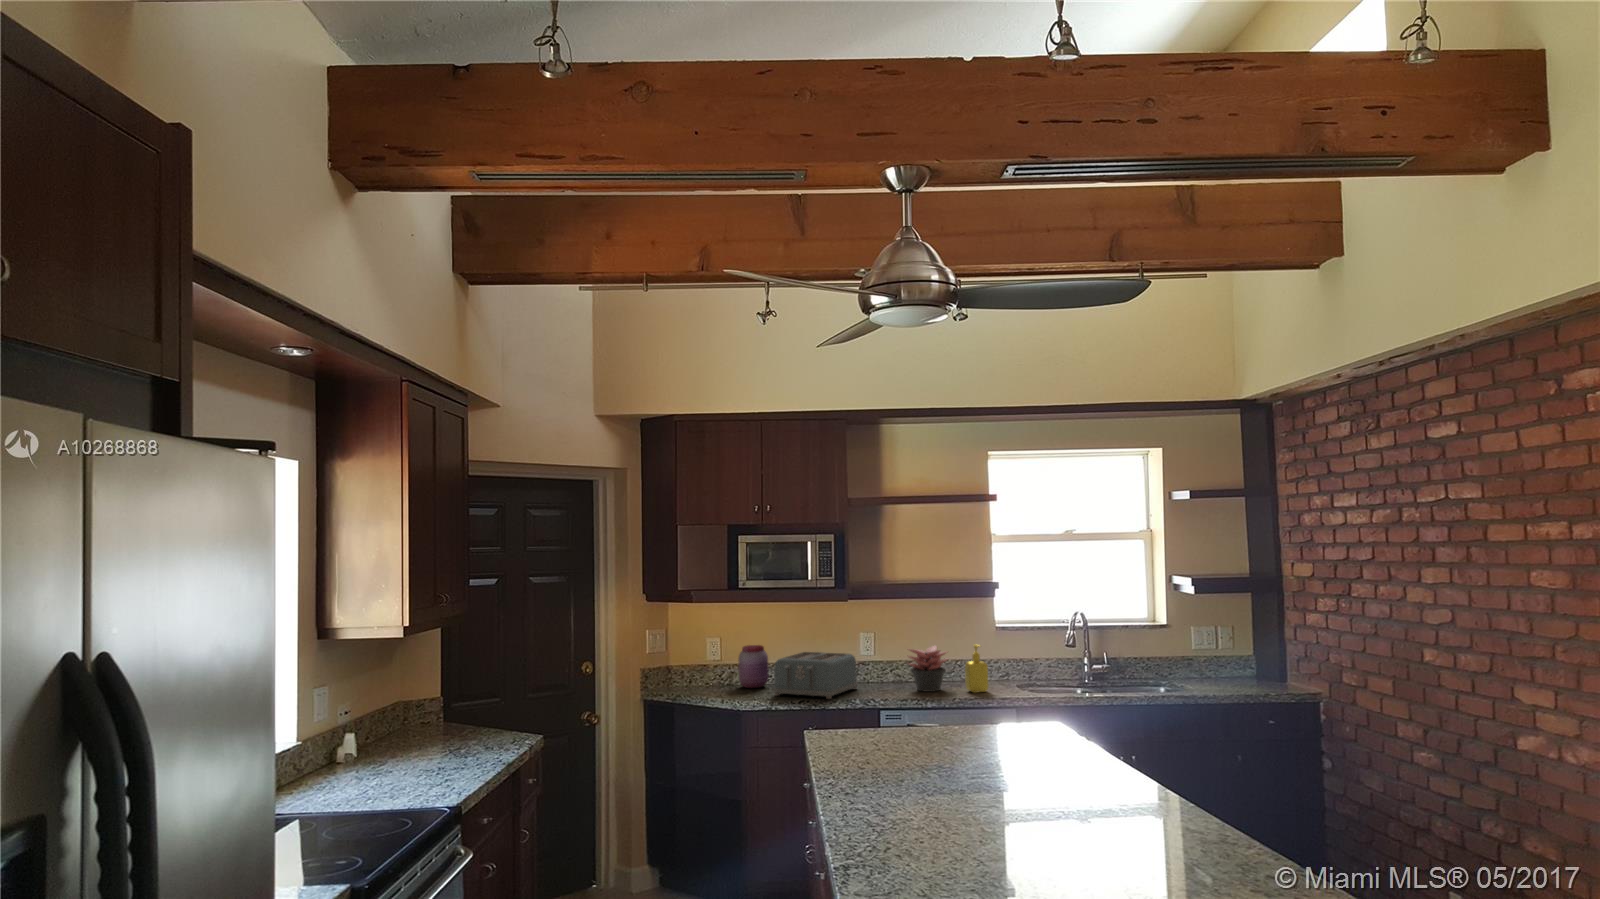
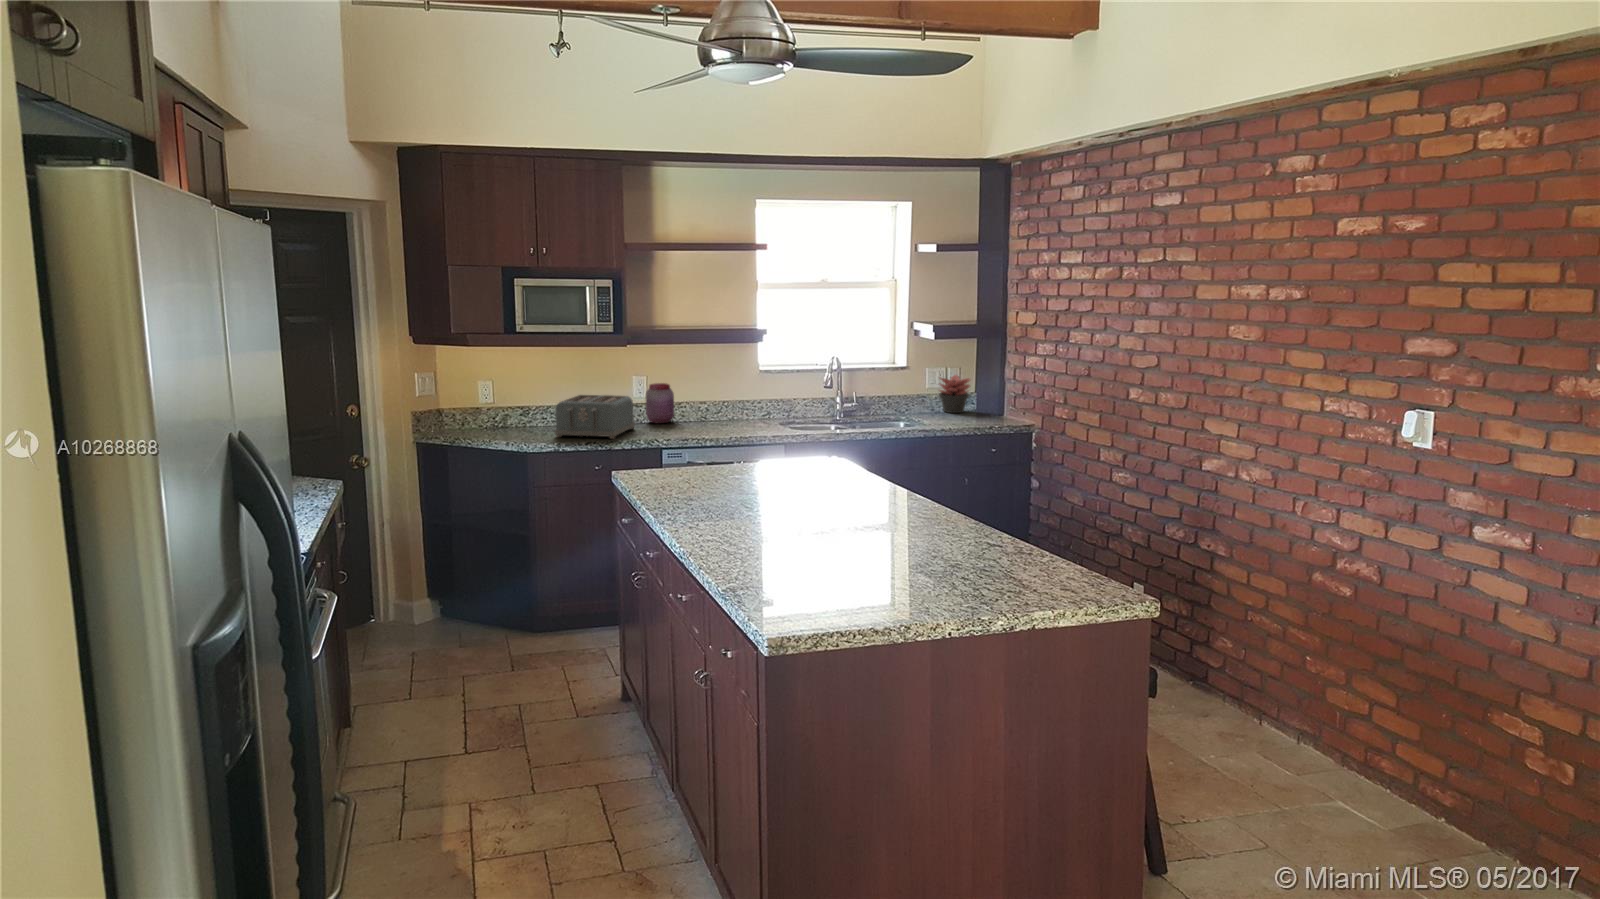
jar: present [738,645,769,688] -> present [646,383,674,423]
soap dispenser: present [965,645,988,693] -> none [738,385,759,429]
succulent plant: present [907,646,947,691] -> present [939,375,970,413]

